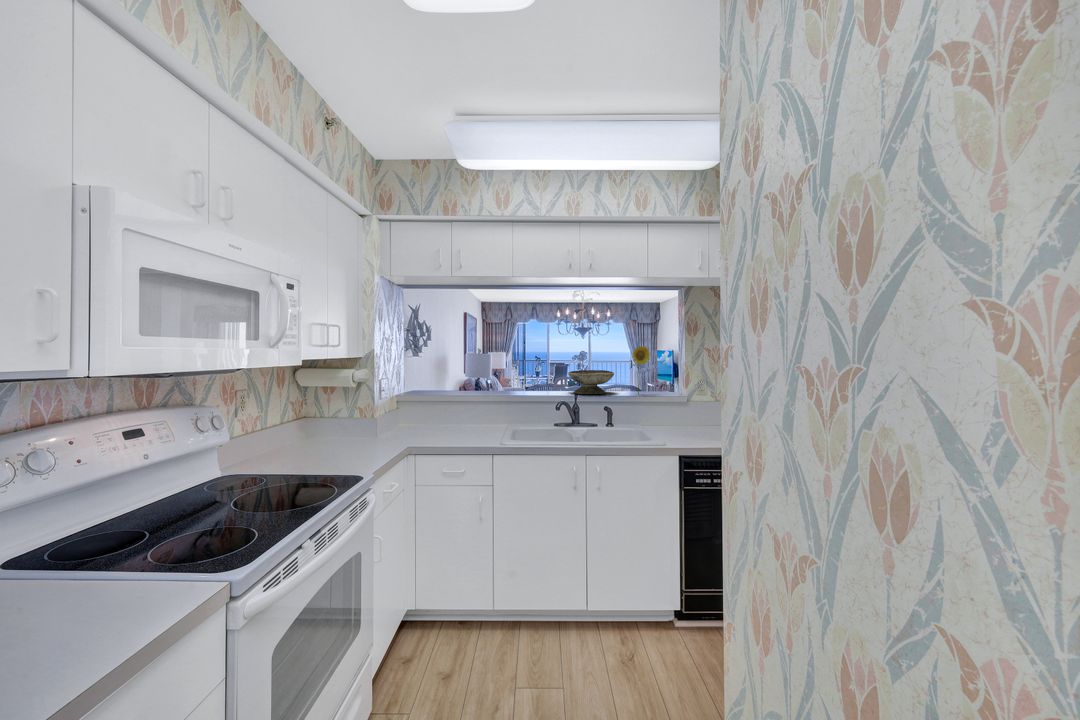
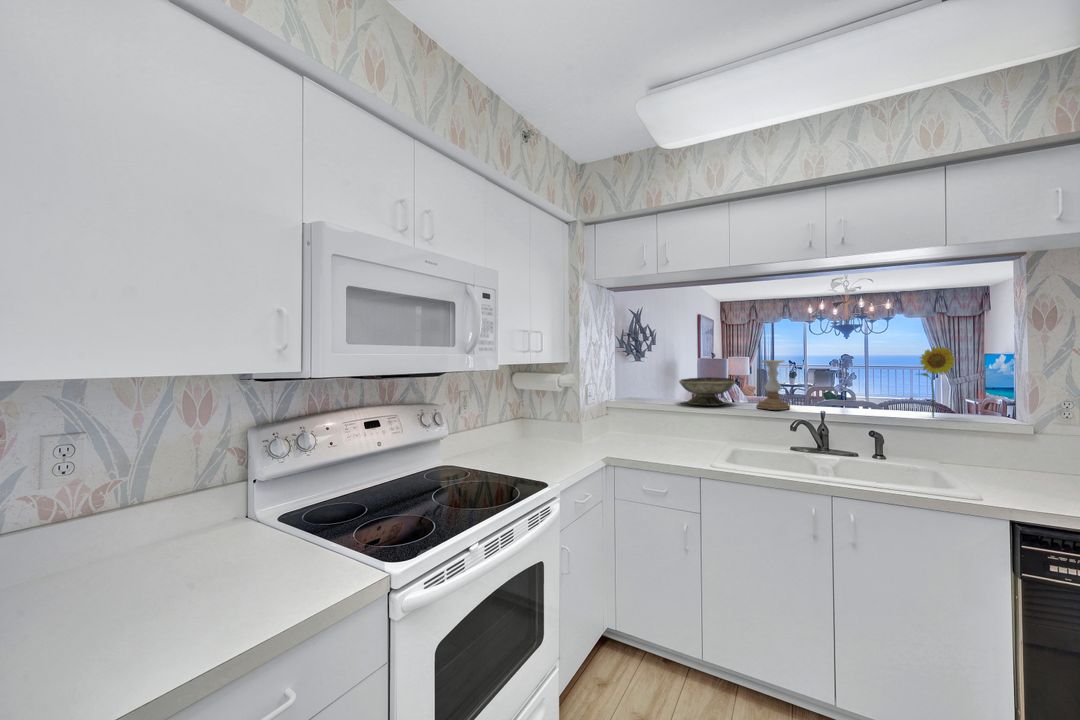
candle holder: none [527,355,551,396] -> present [756,360,790,410]
decorative bowl: present [568,370,614,394] -> present [679,377,735,406]

